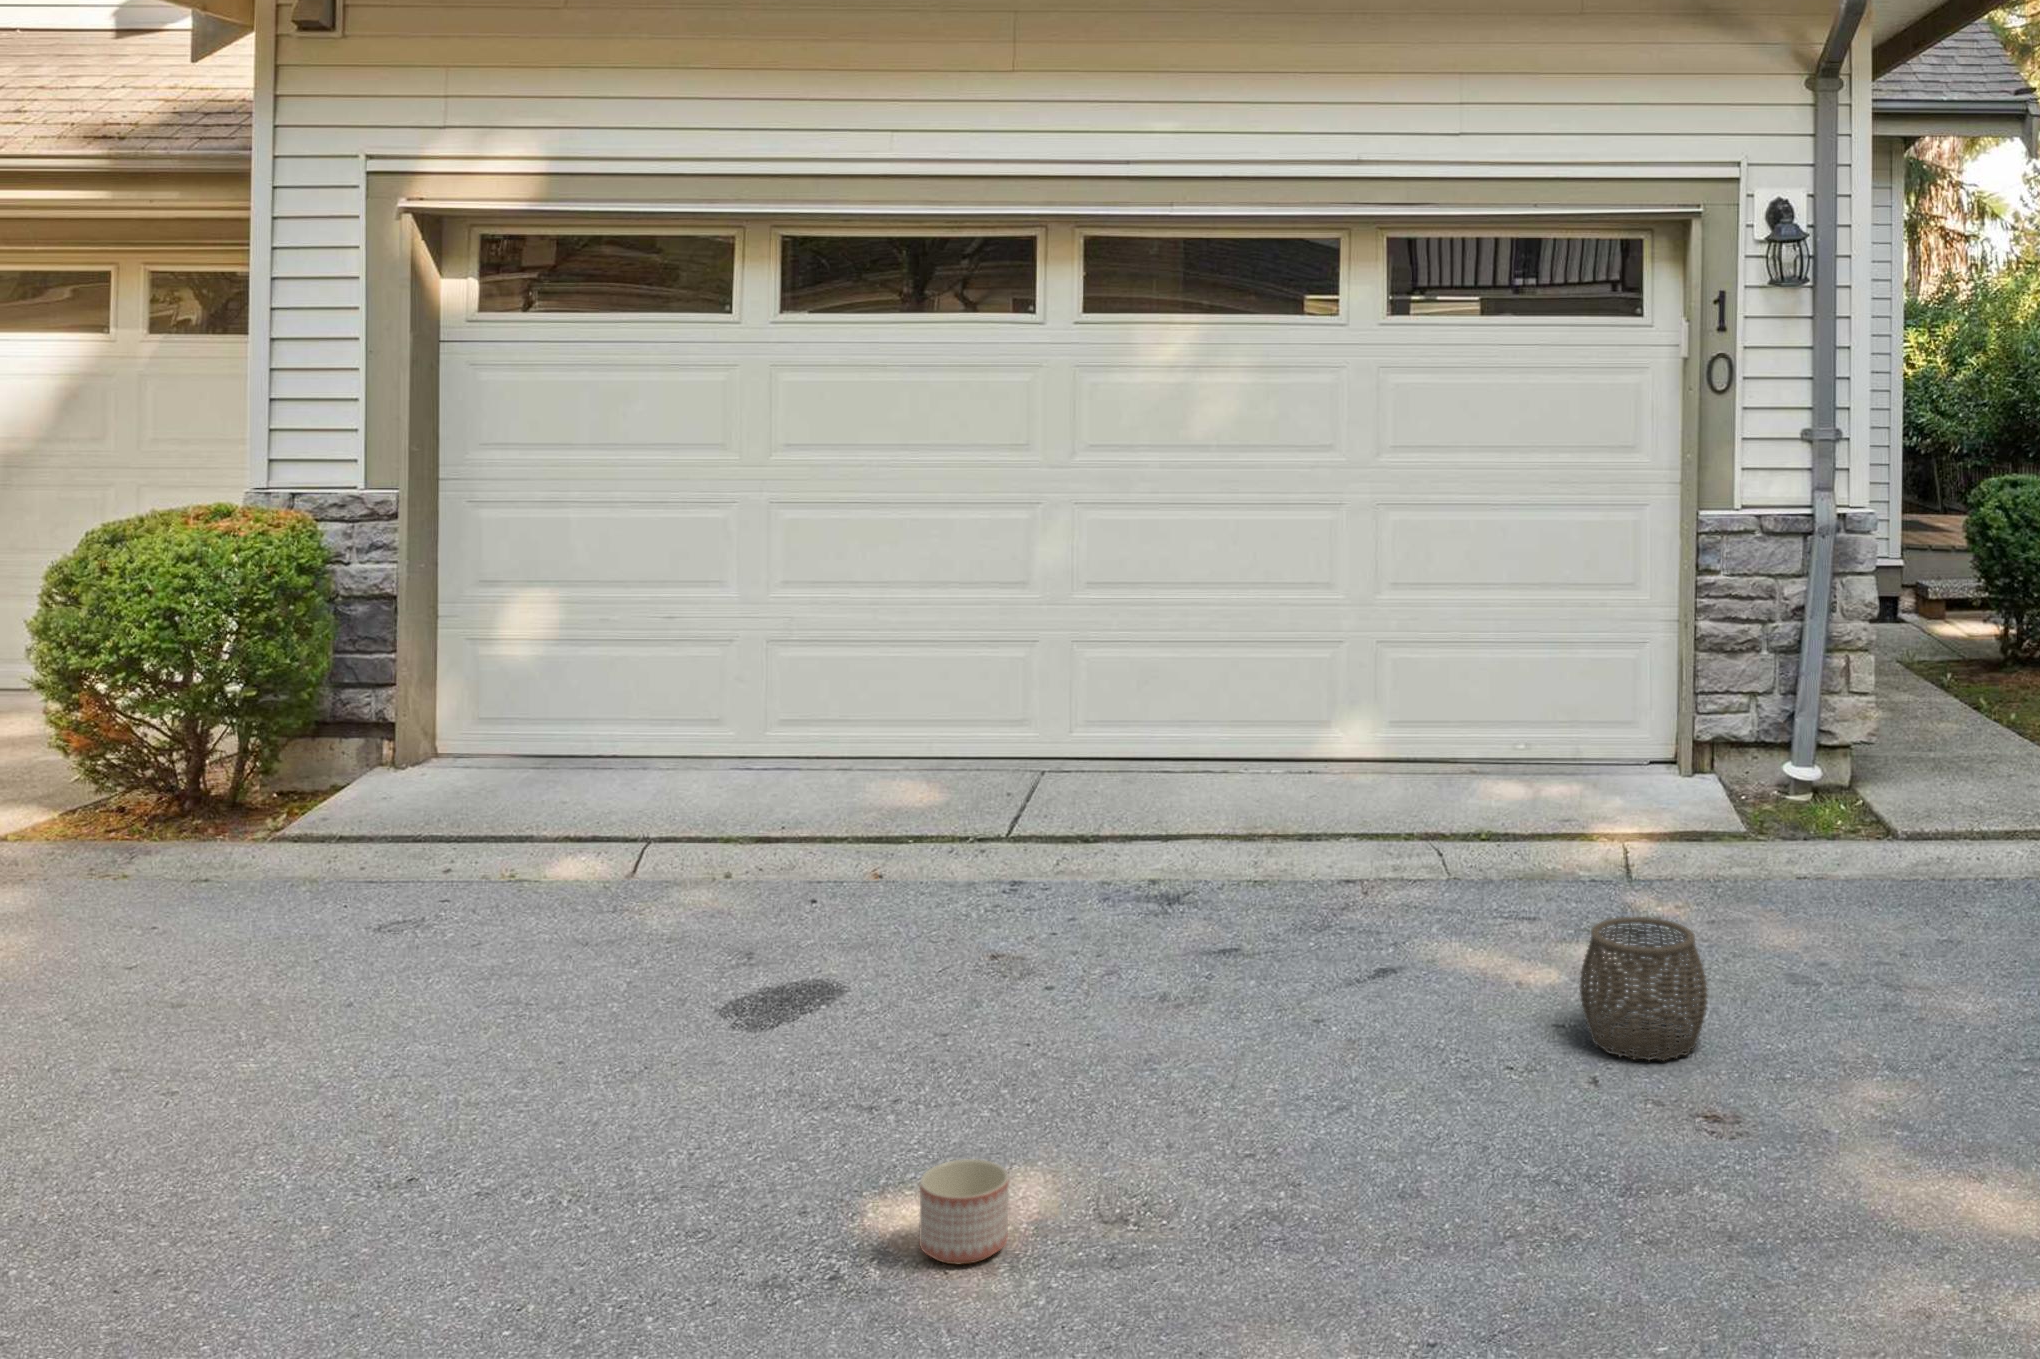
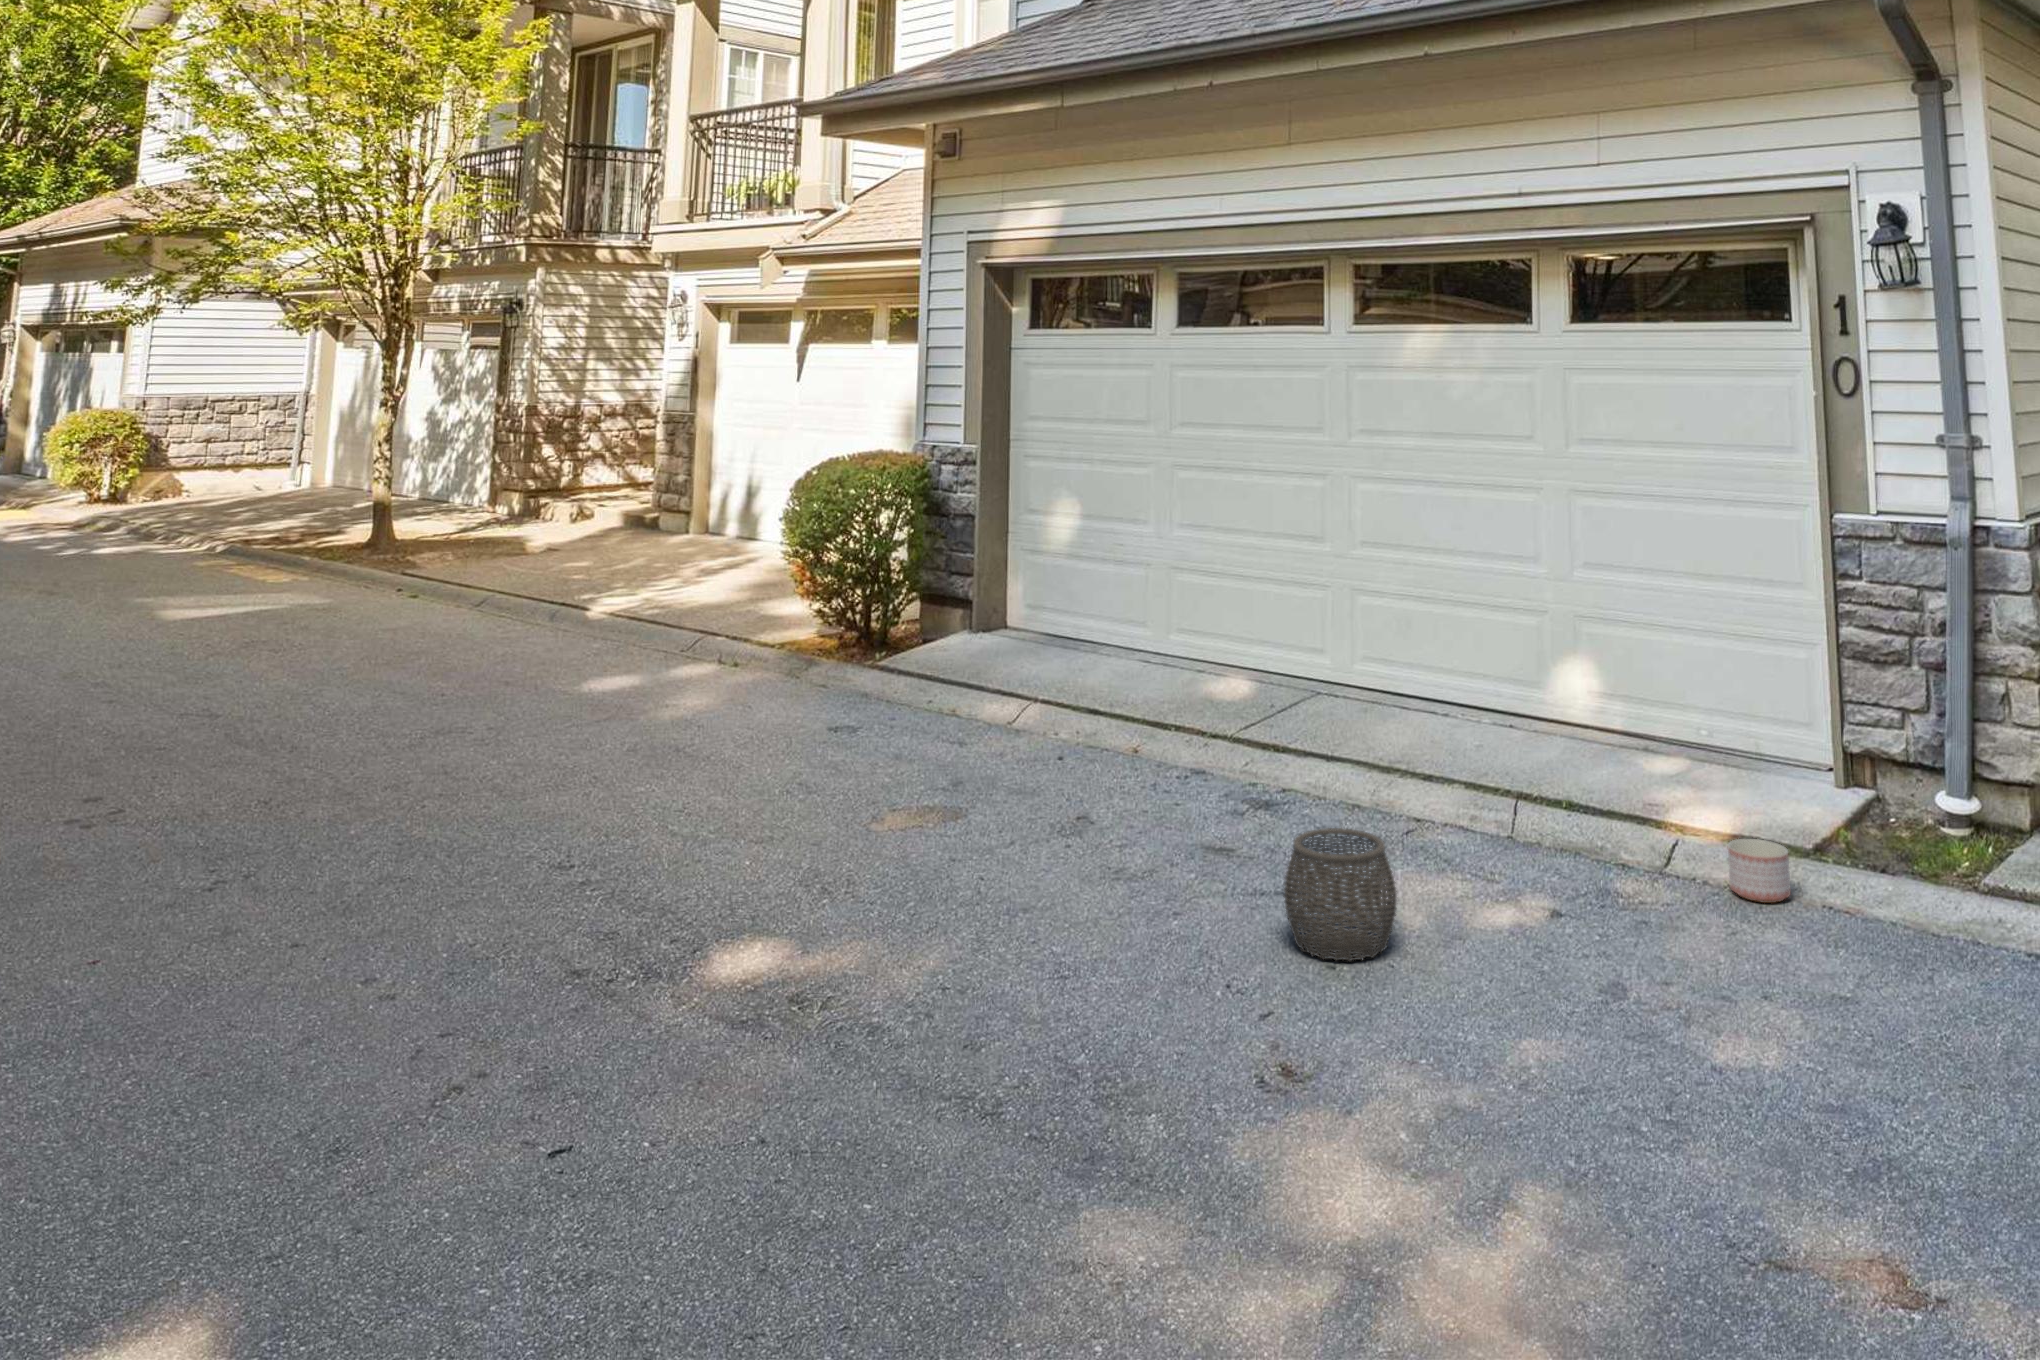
planter: present [919,1159,1009,1265] -> present [1728,839,1791,903]

